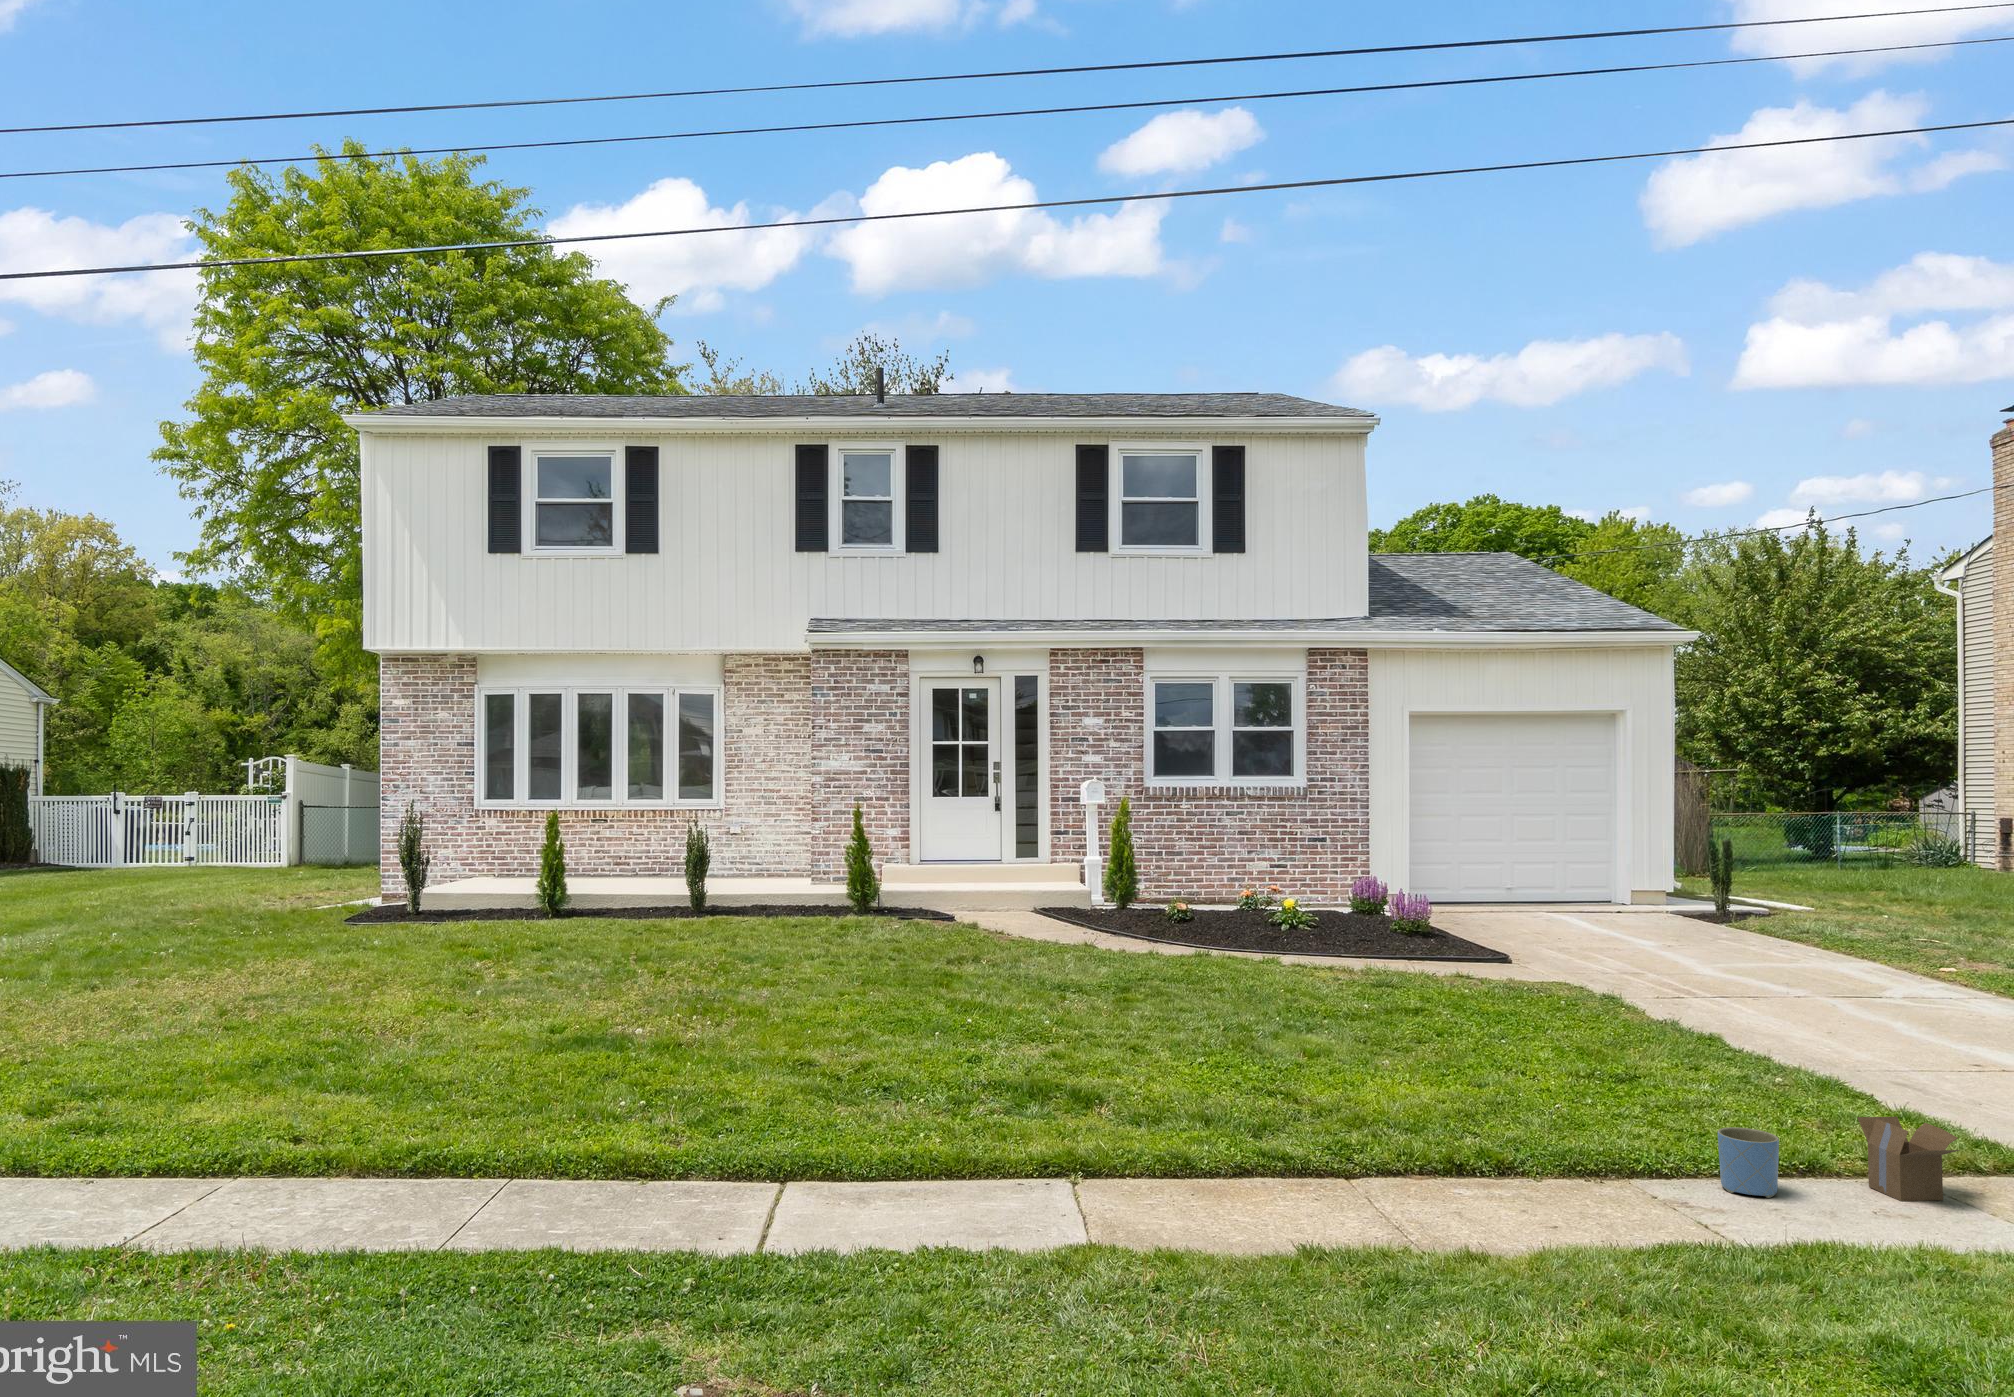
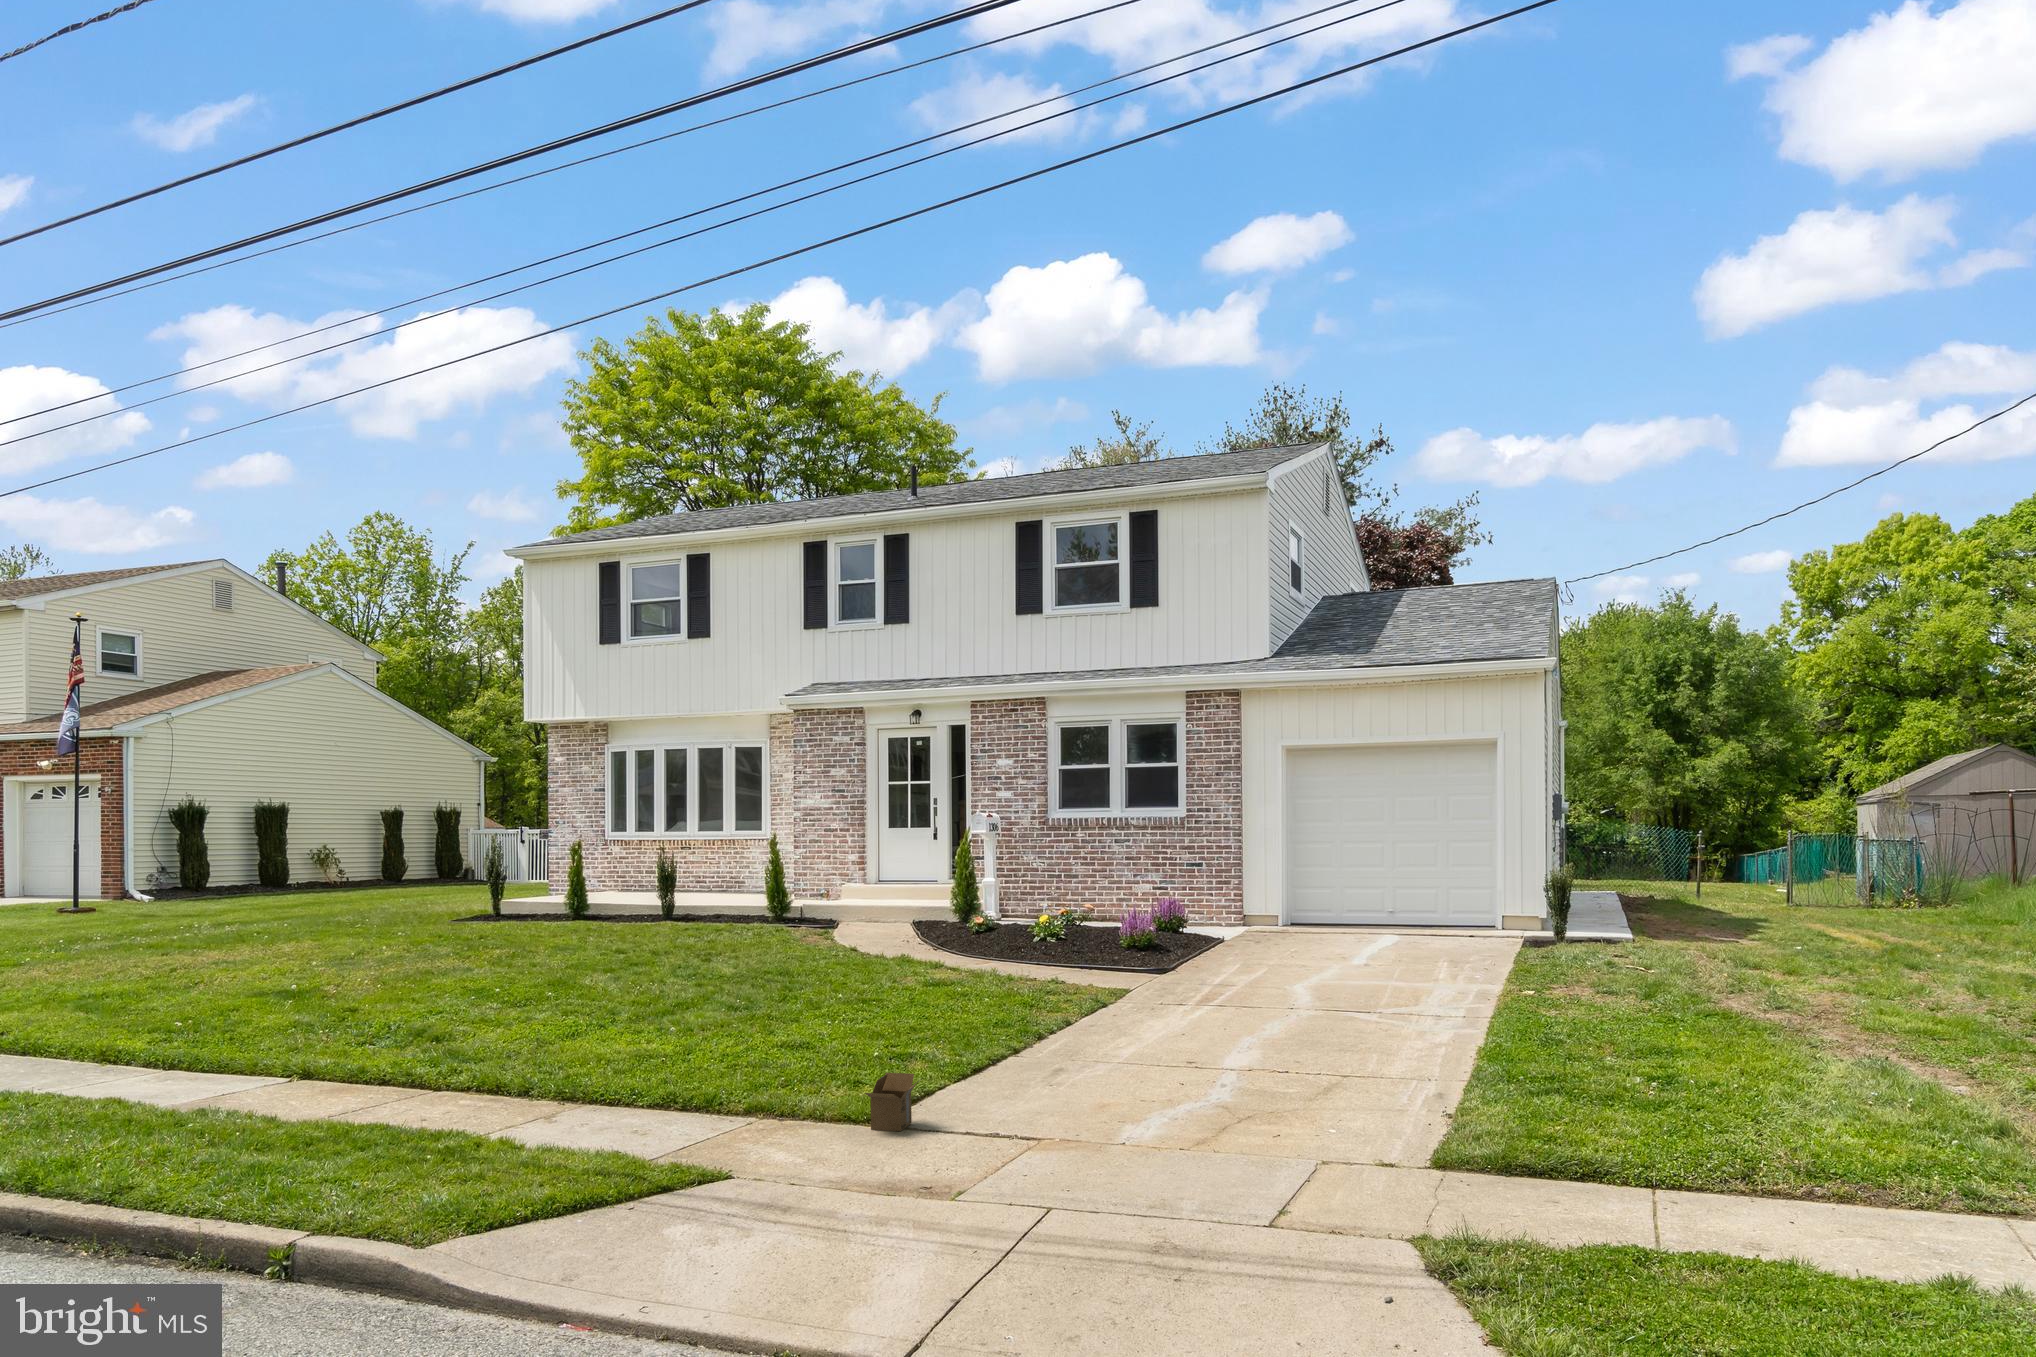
planter: present [1718,1127,1779,1198] -> none [776,1075,813,1122]

